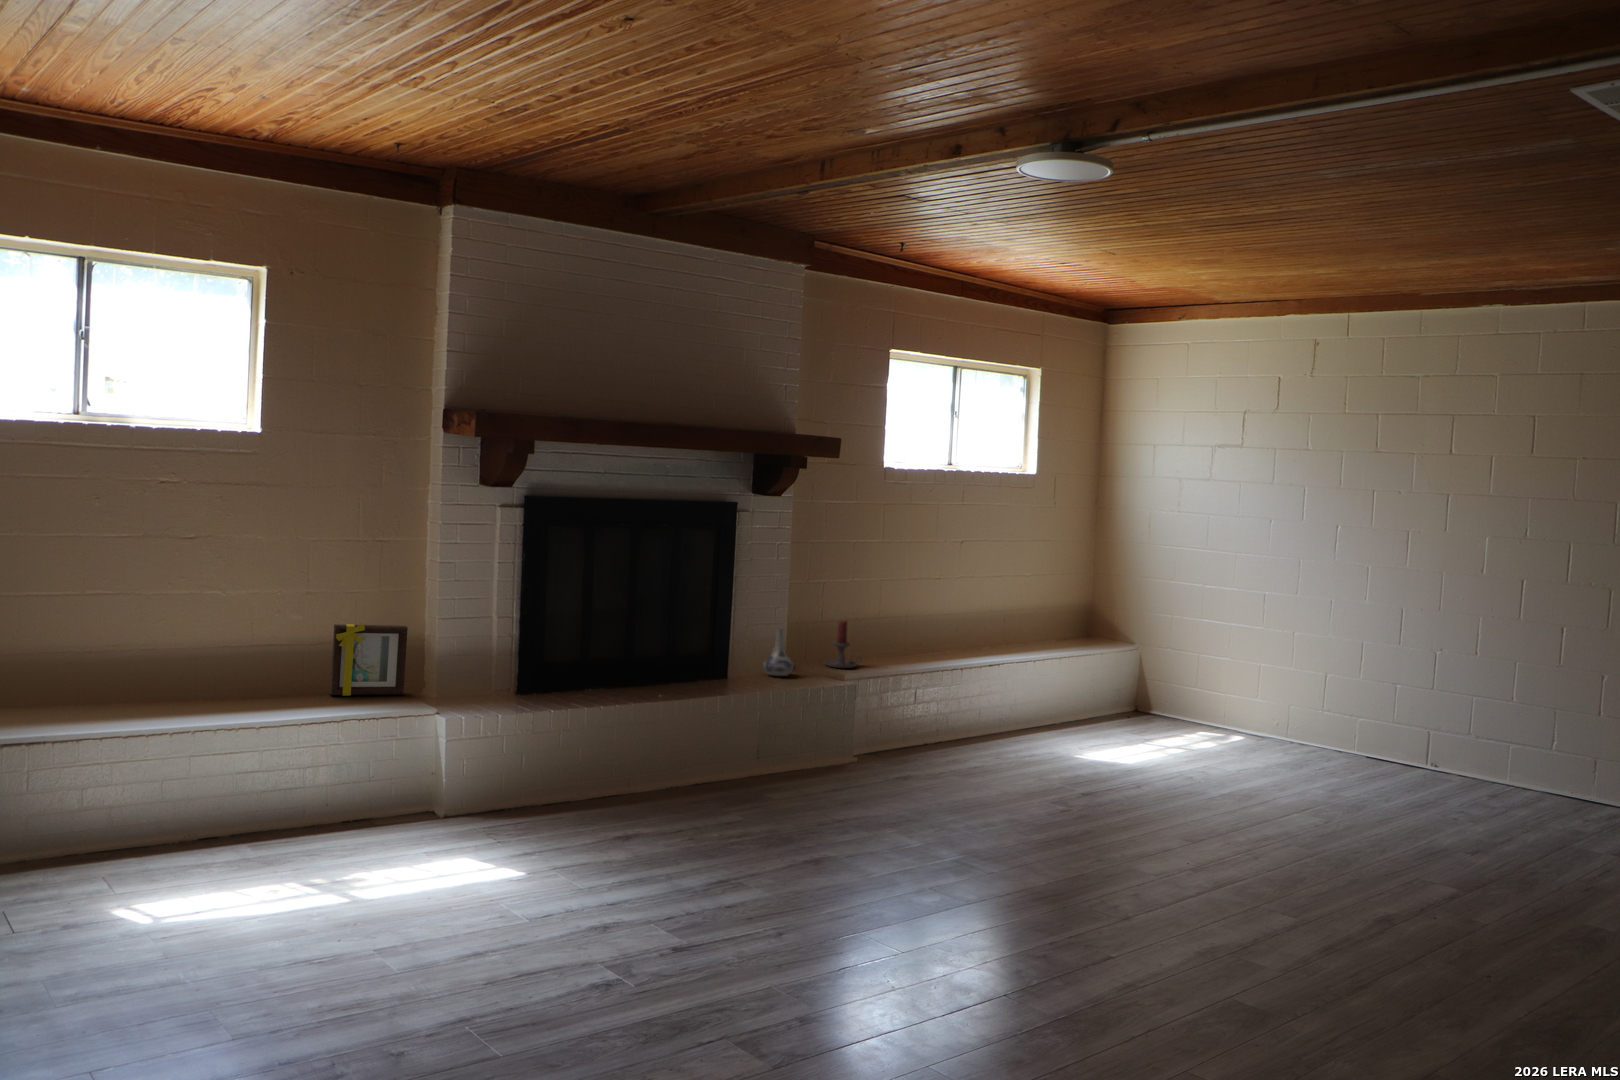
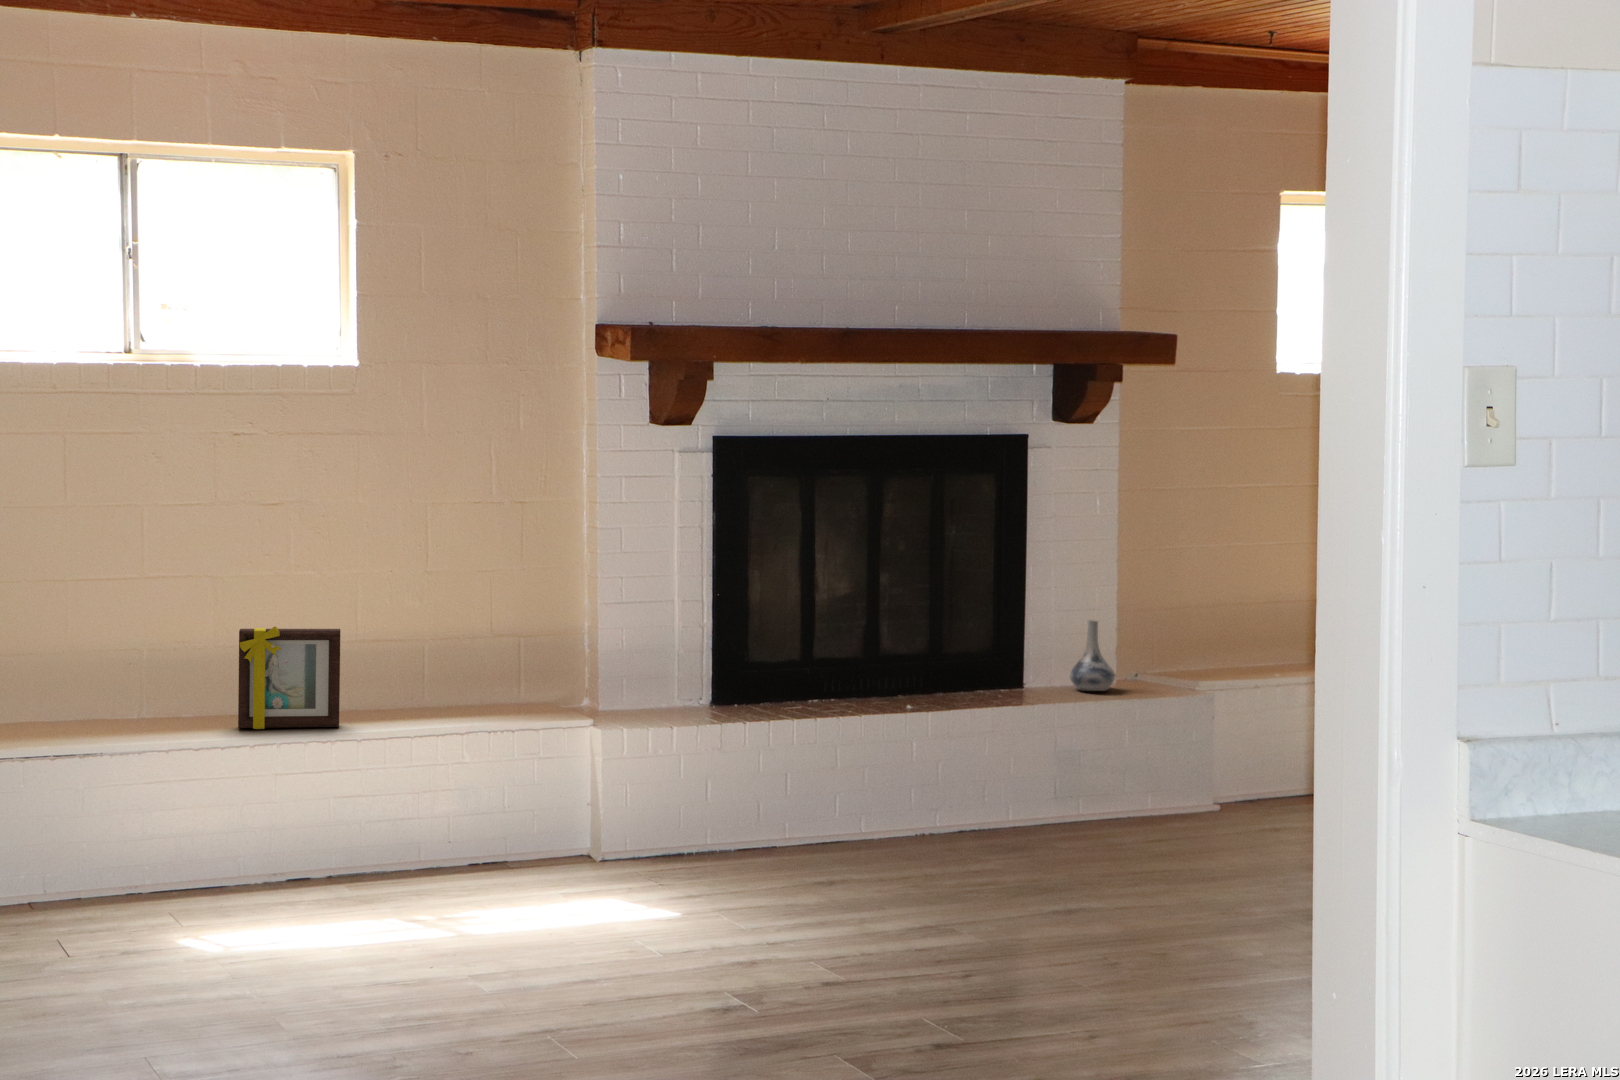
candle holder: present [825,621,862,668] -> none [1169,608,1228,679]
picture frame: present [330,623,408,696] -> present [238,626,340,729]

